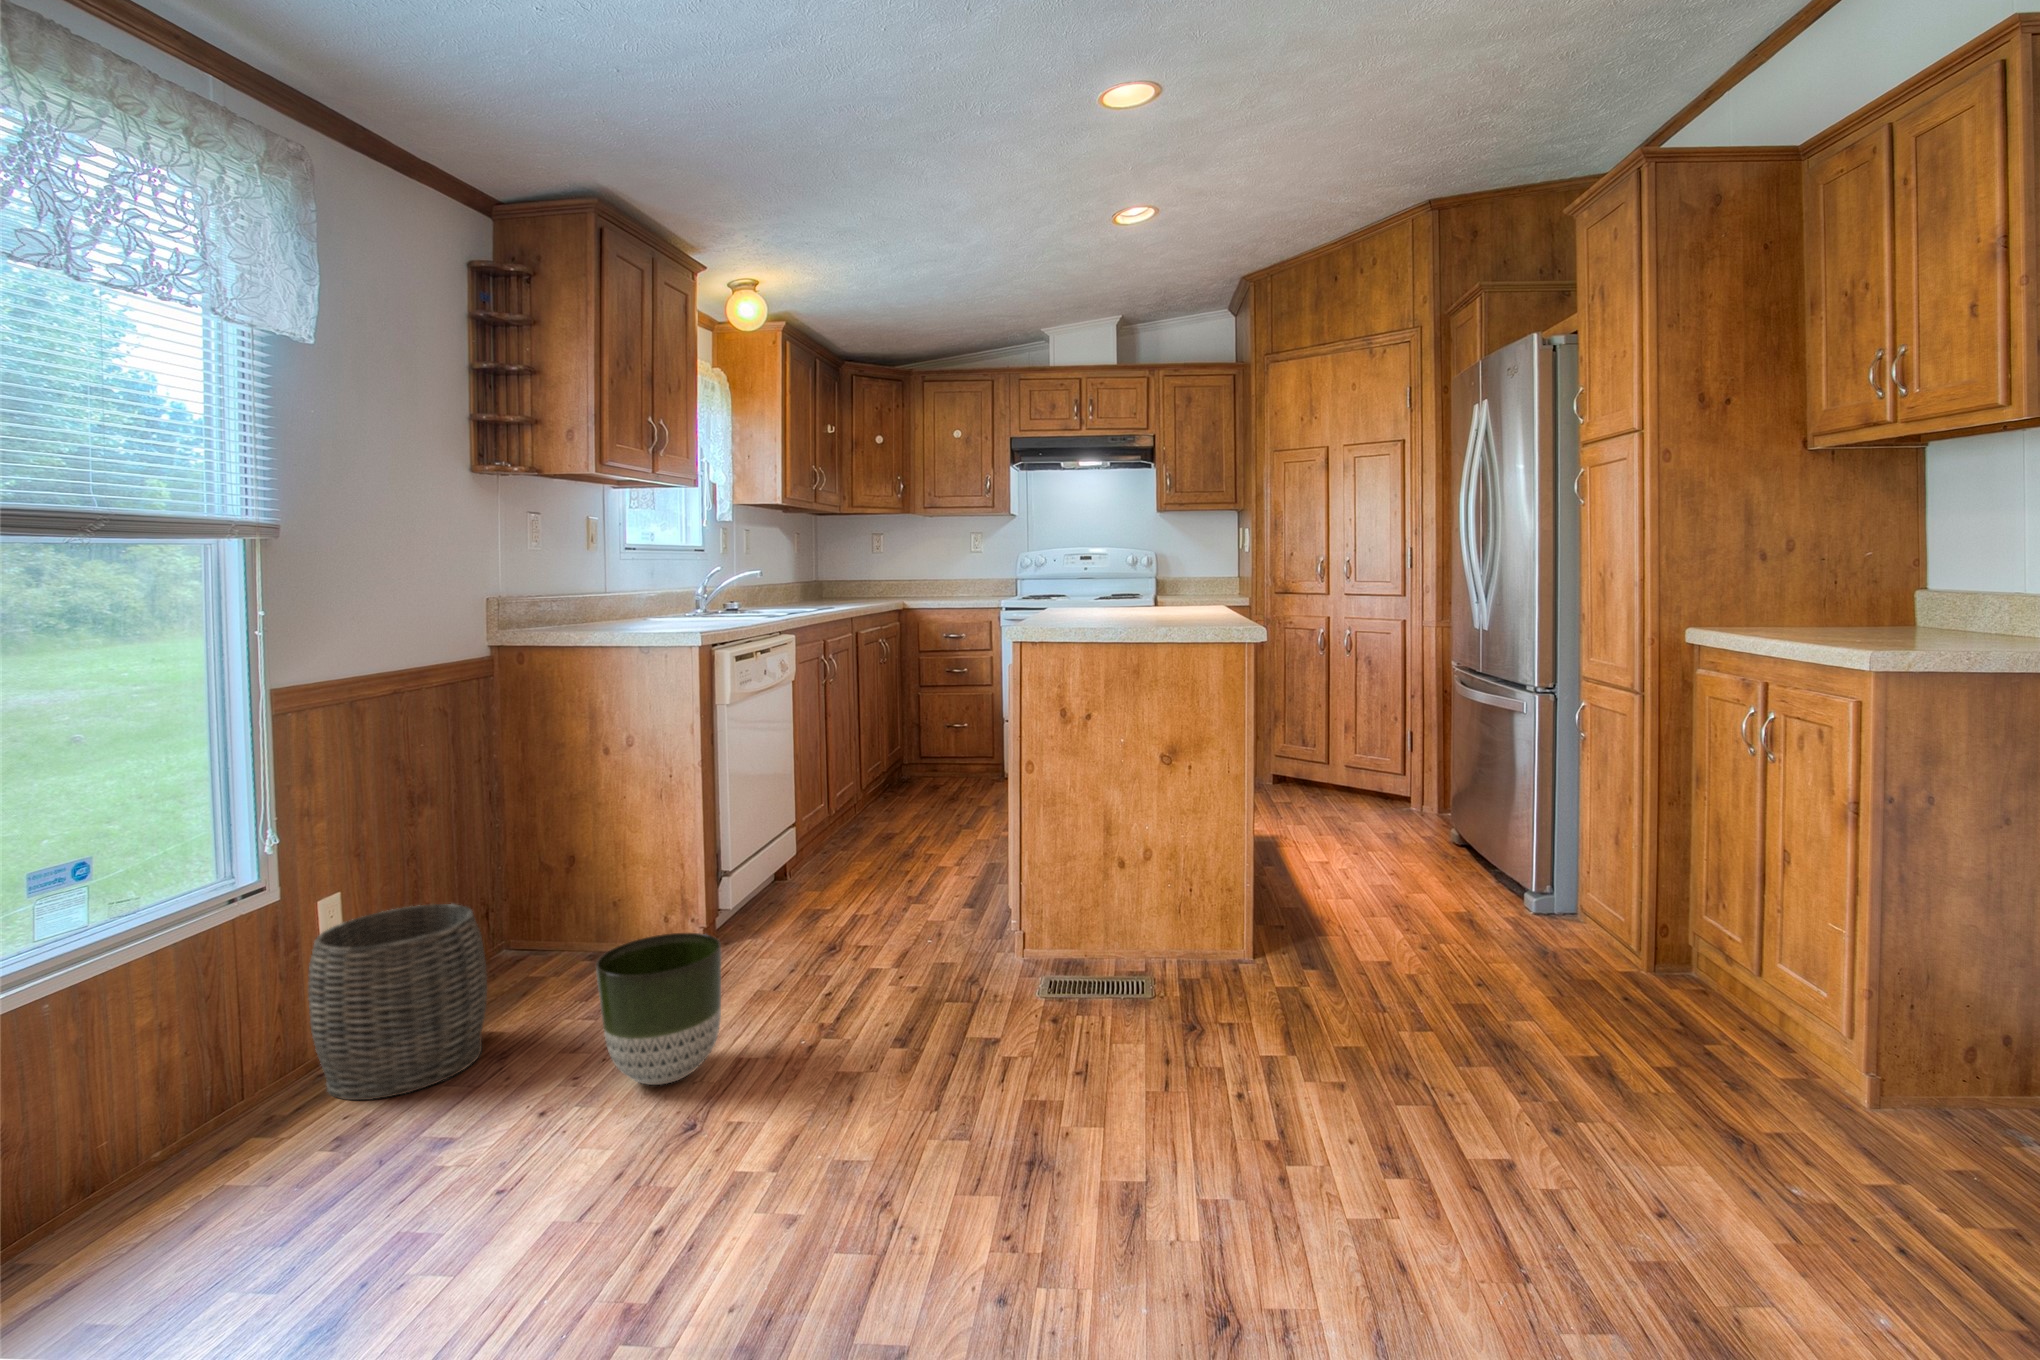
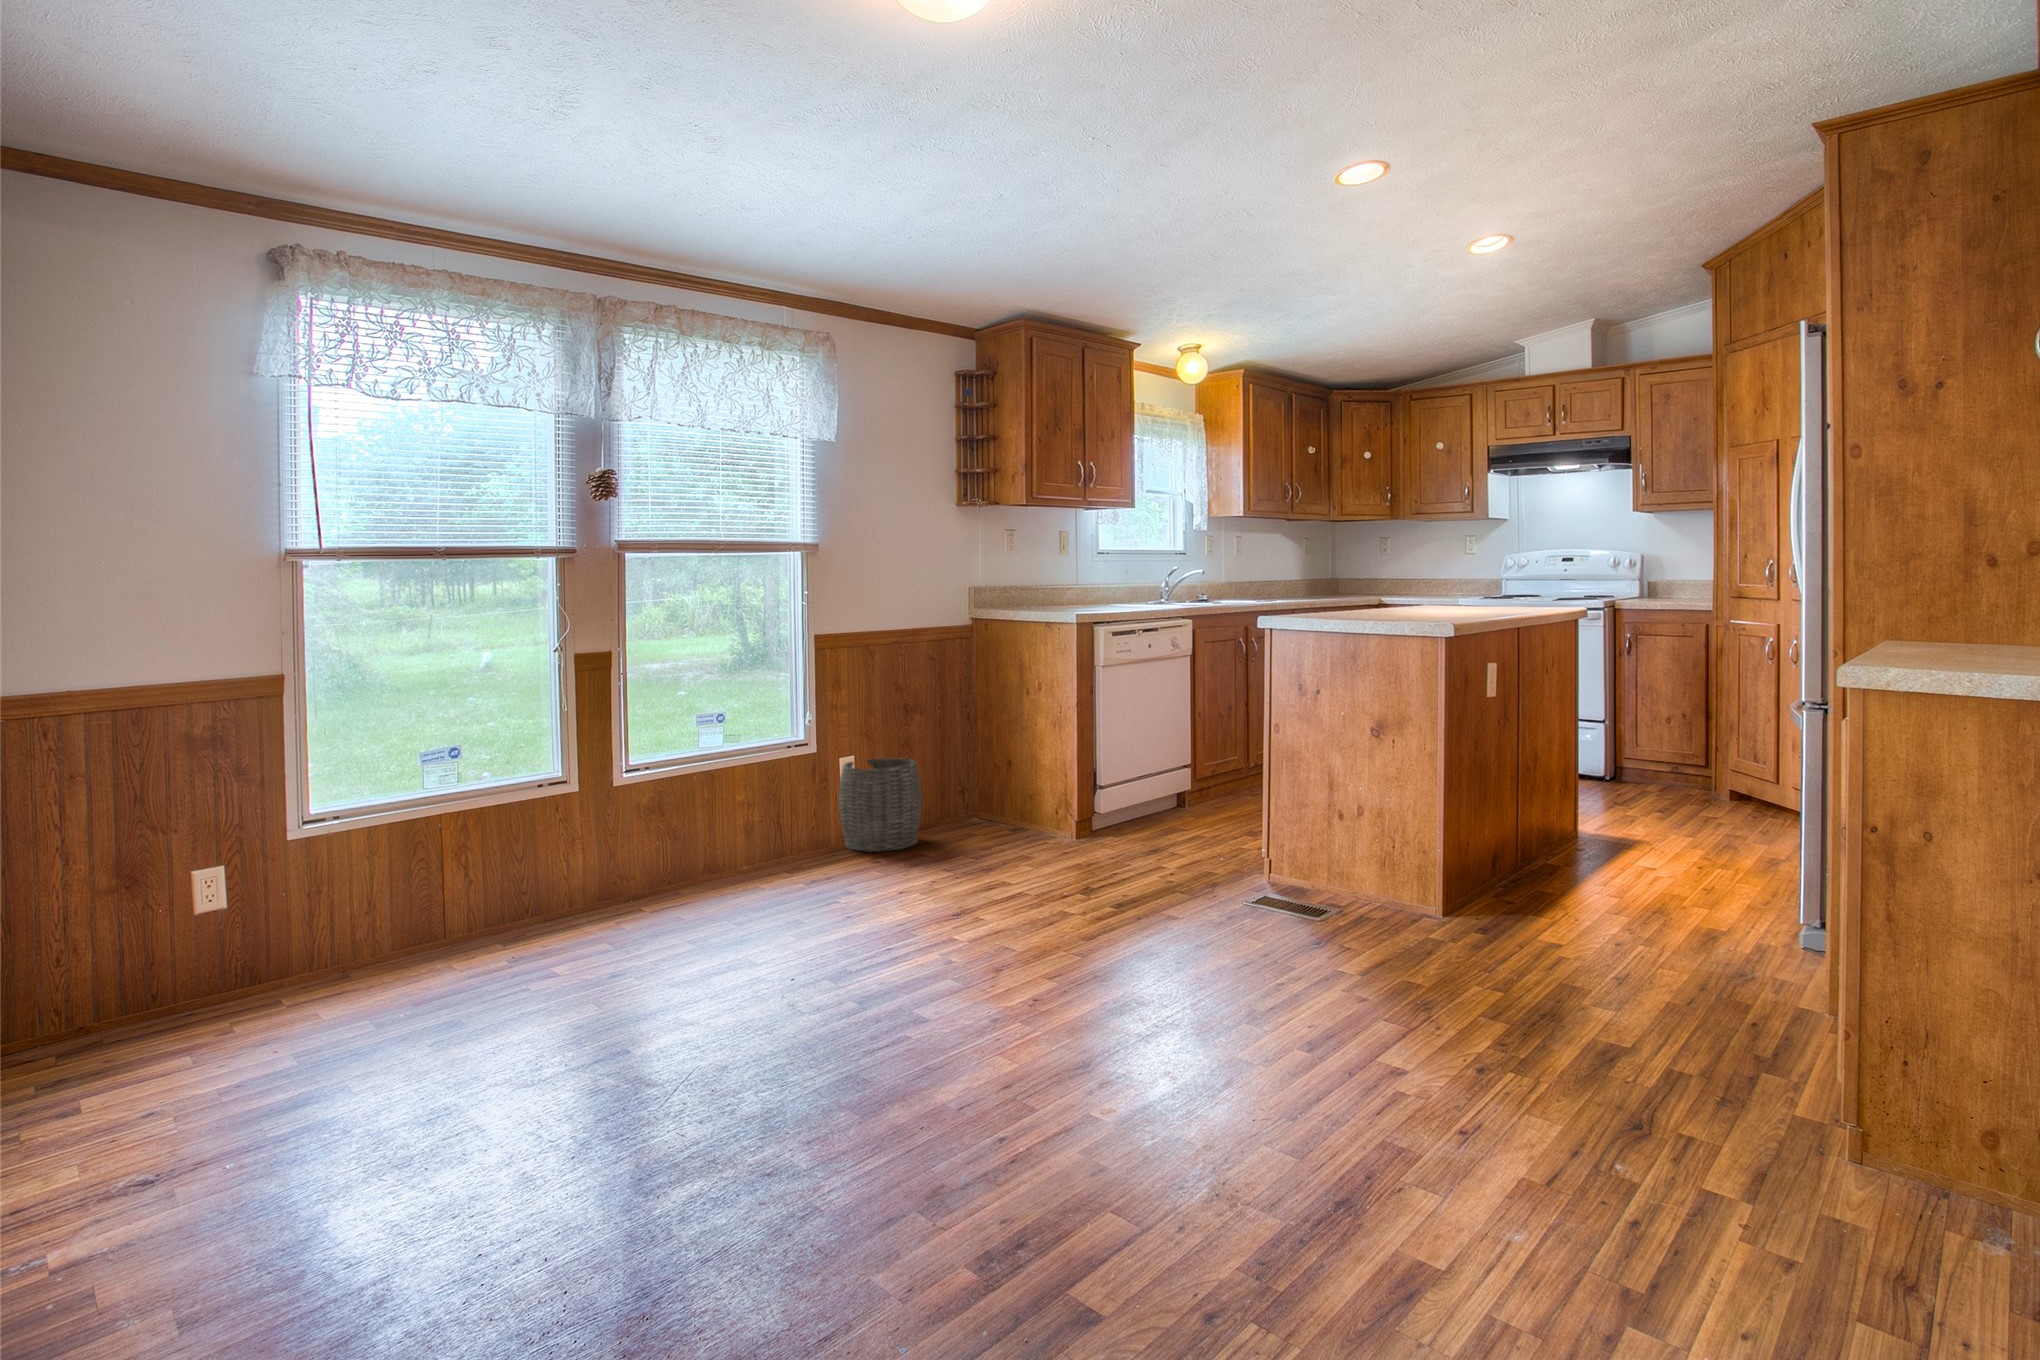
planter: present [596,933,721,1085] -> none [938,792,1007,875]

